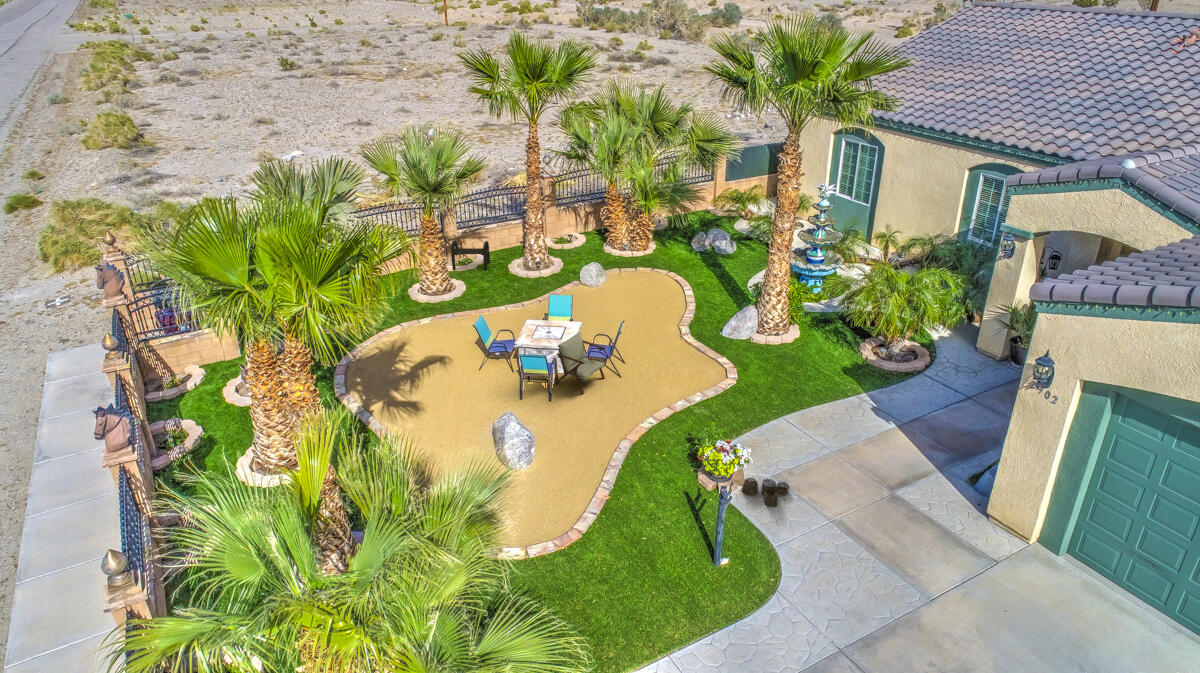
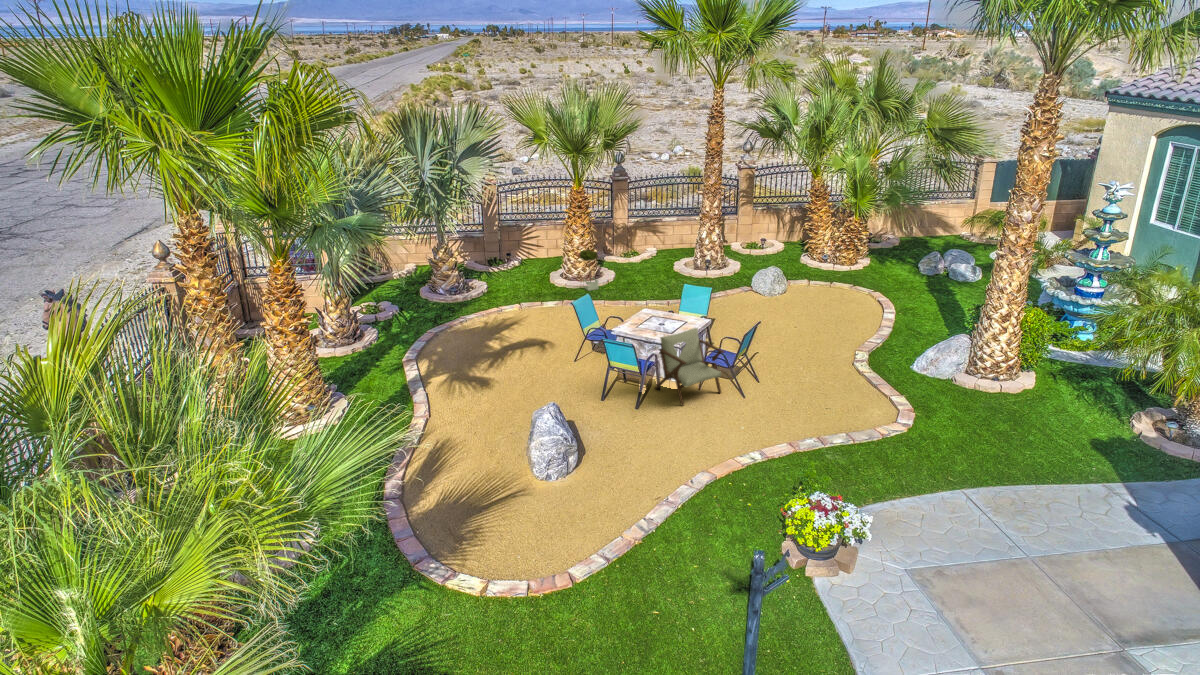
bench: present [451,241,490,270] -> none [616,230,660,266]
potted tree: none [436,268,455,303] -> present [580,250,599,291]
woven basket: present [742,478,789,507] -> none [842,560,923,616]

